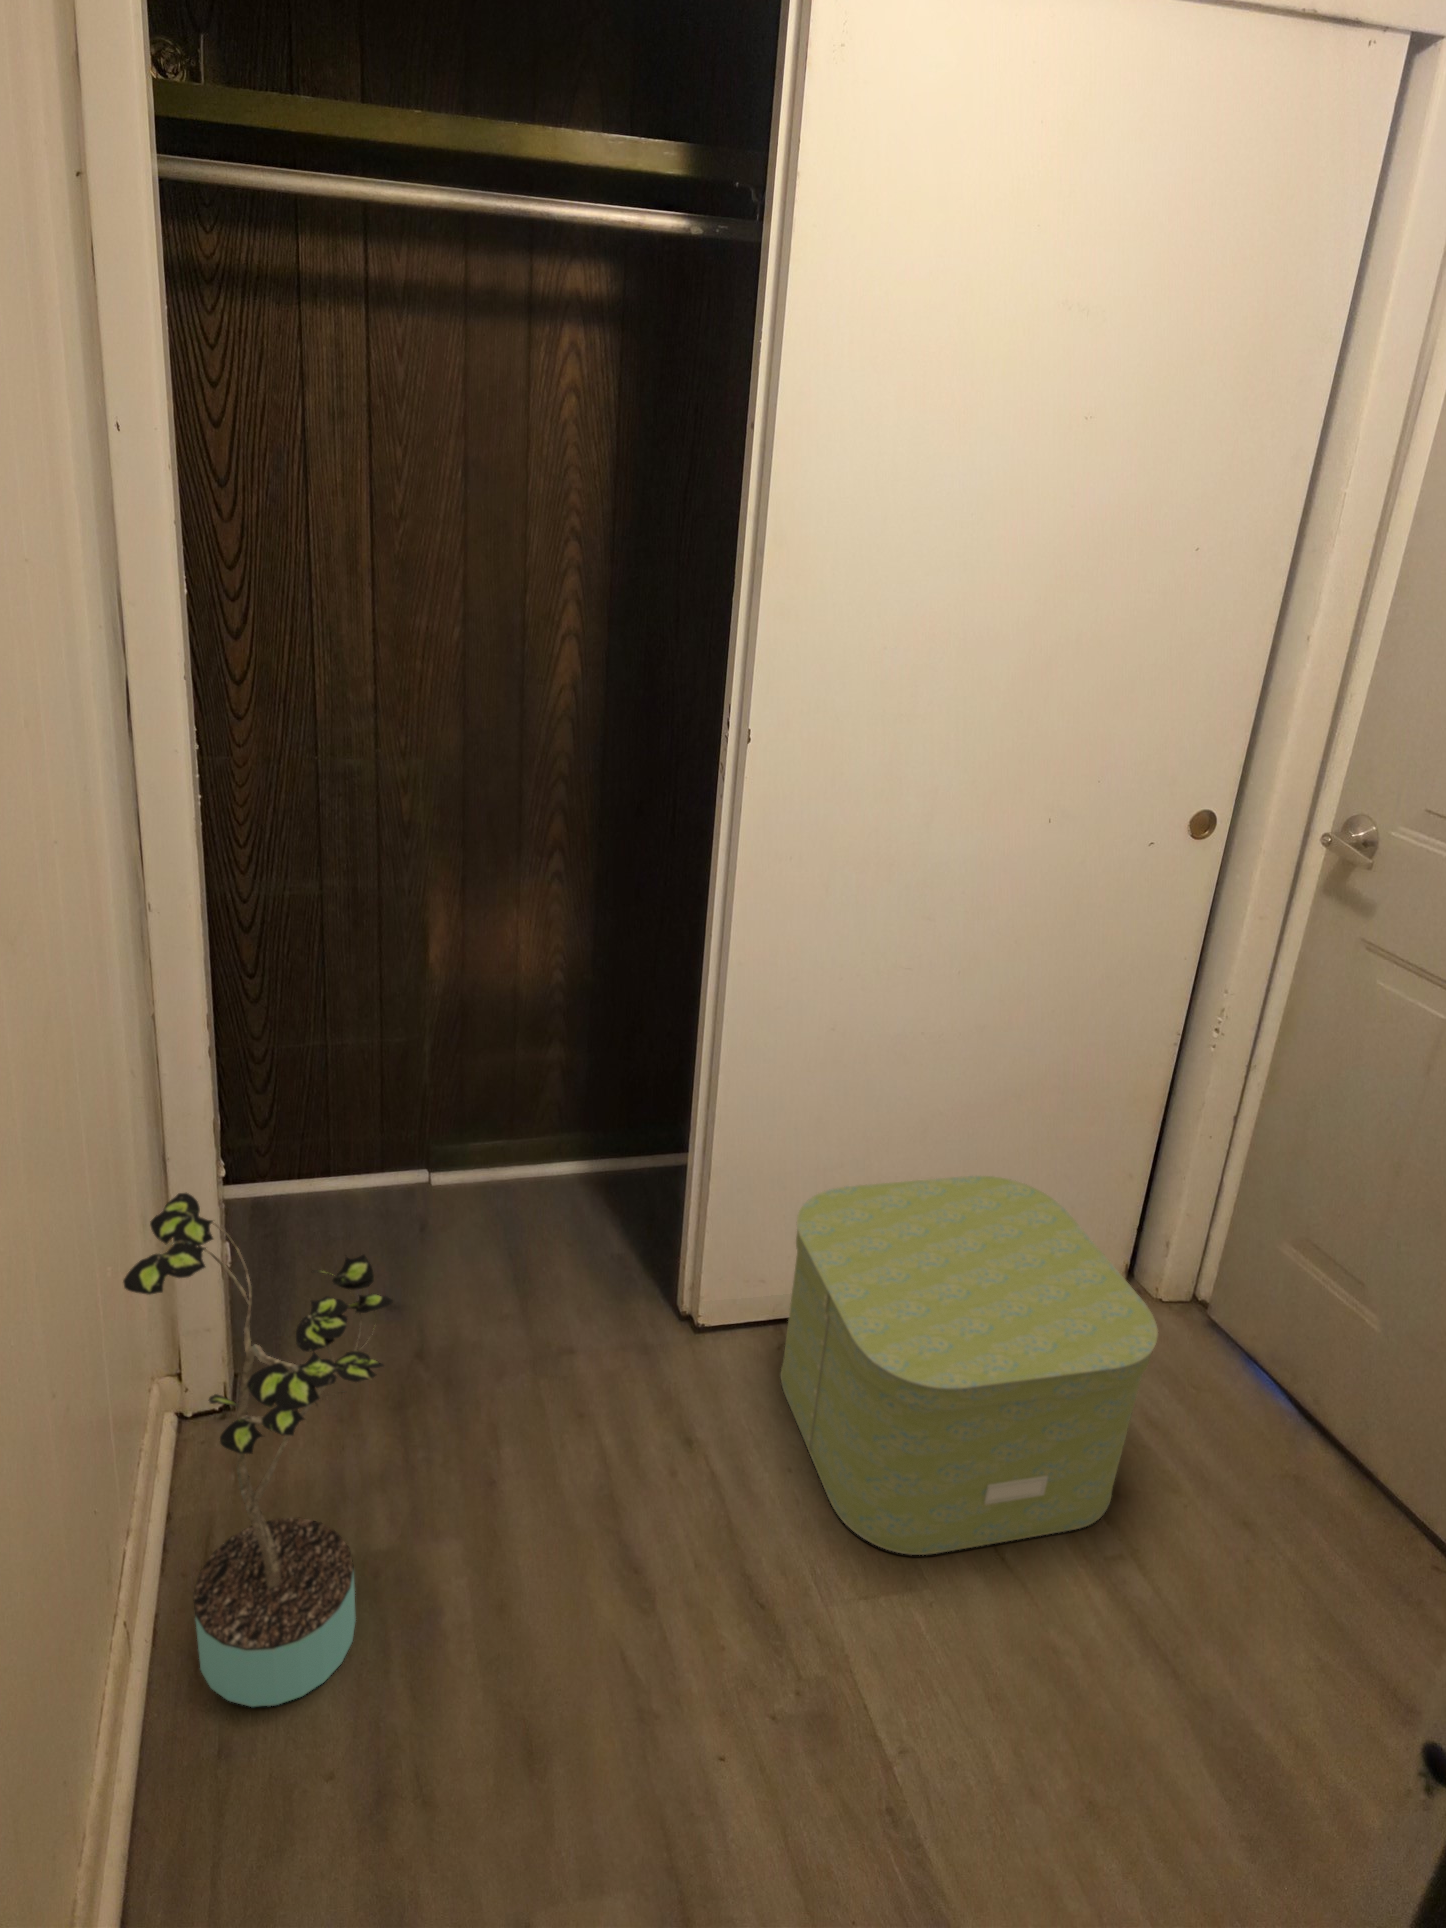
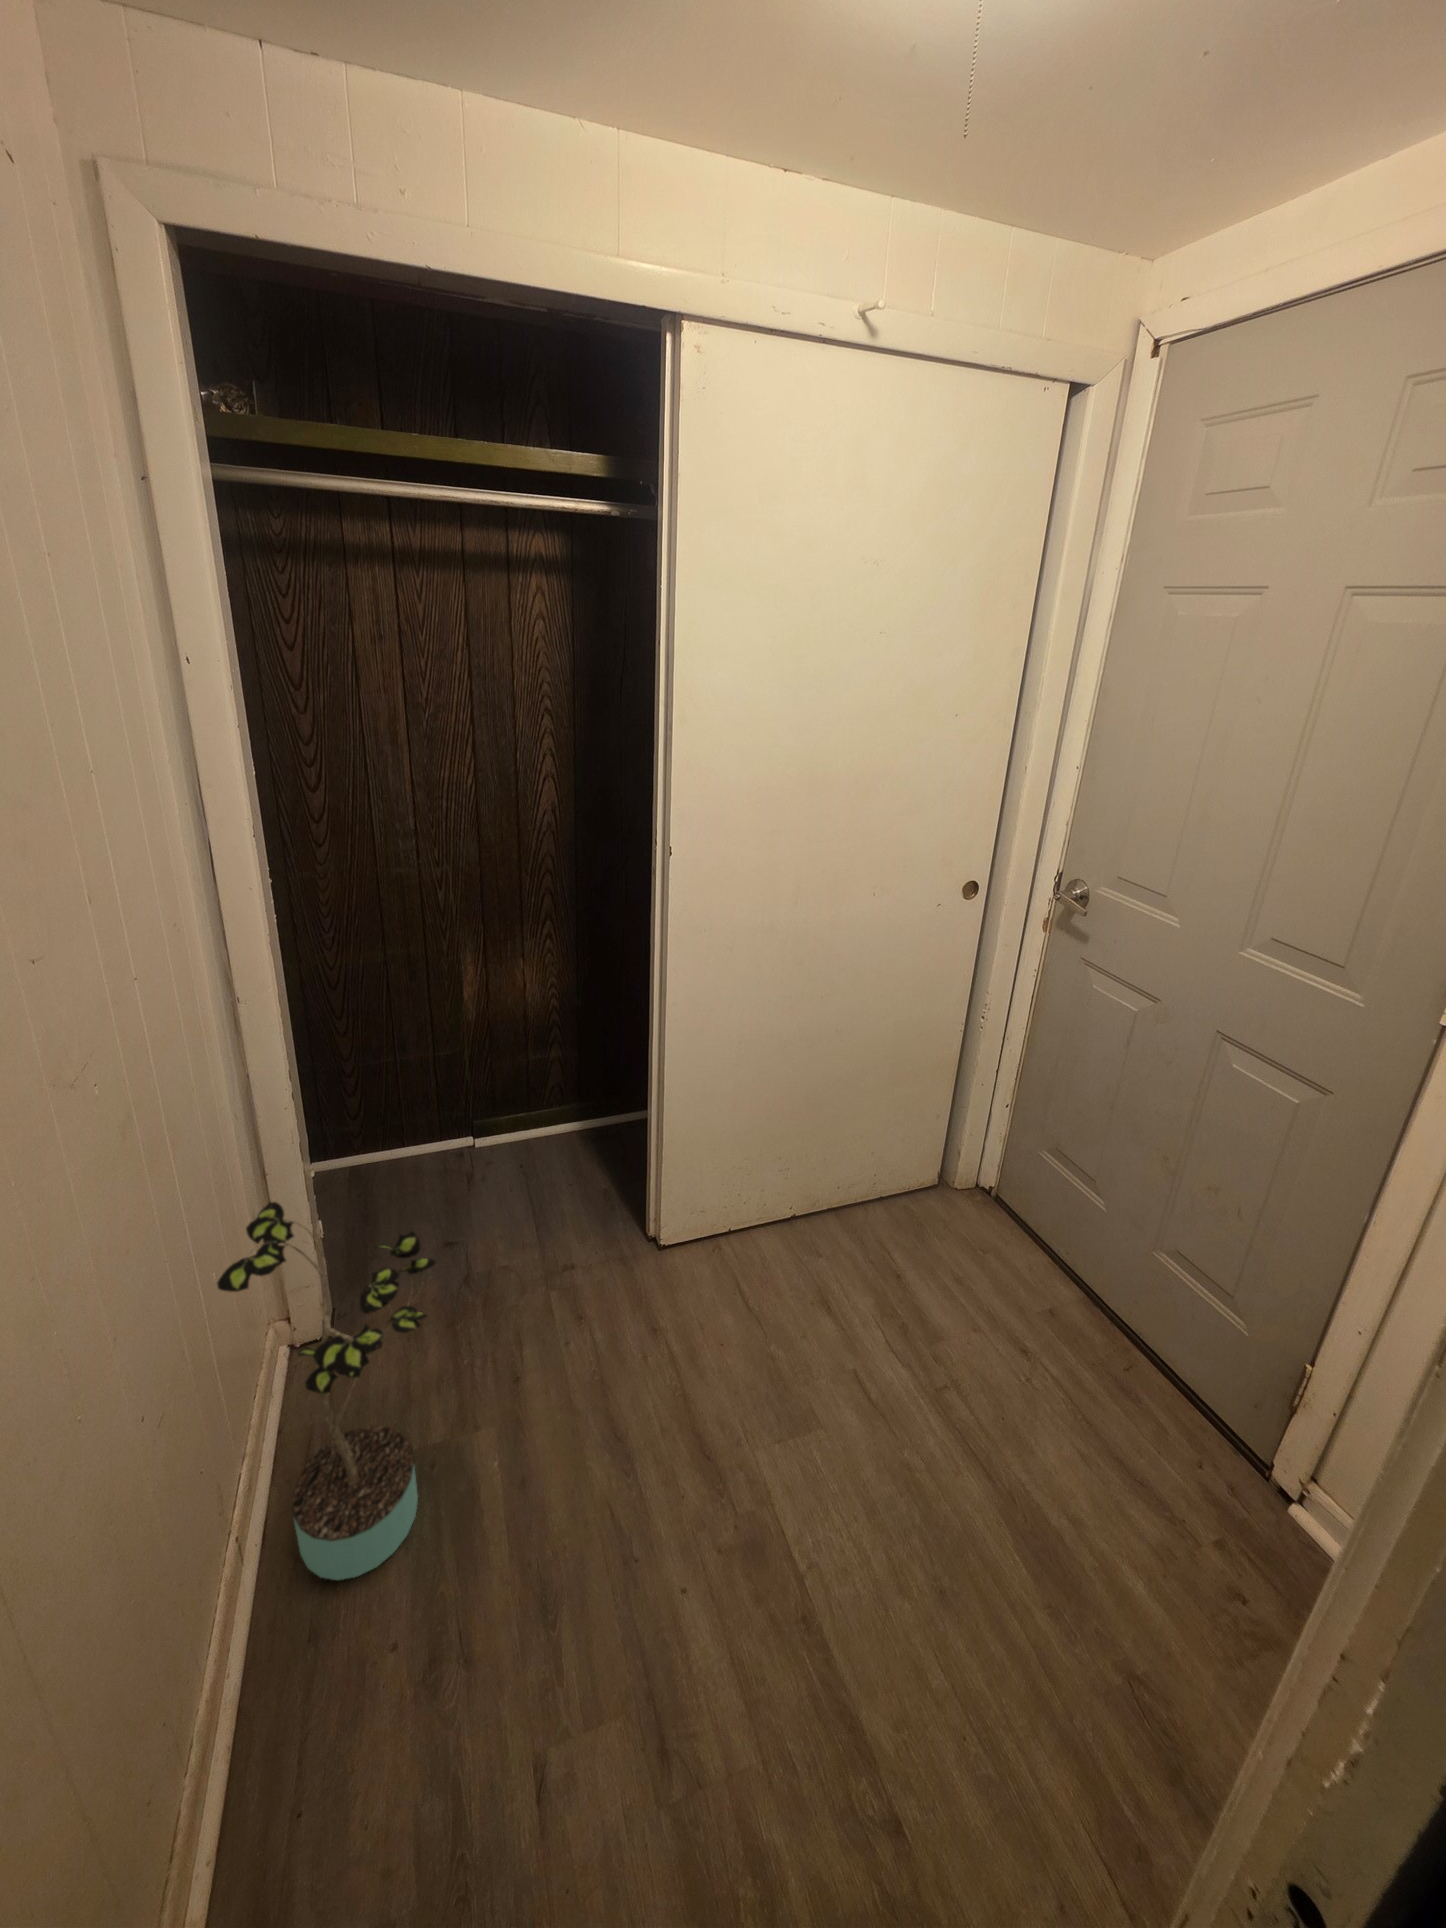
storage box: present [780,1176,1158,1555] -> none [716,1128,966,1403]

